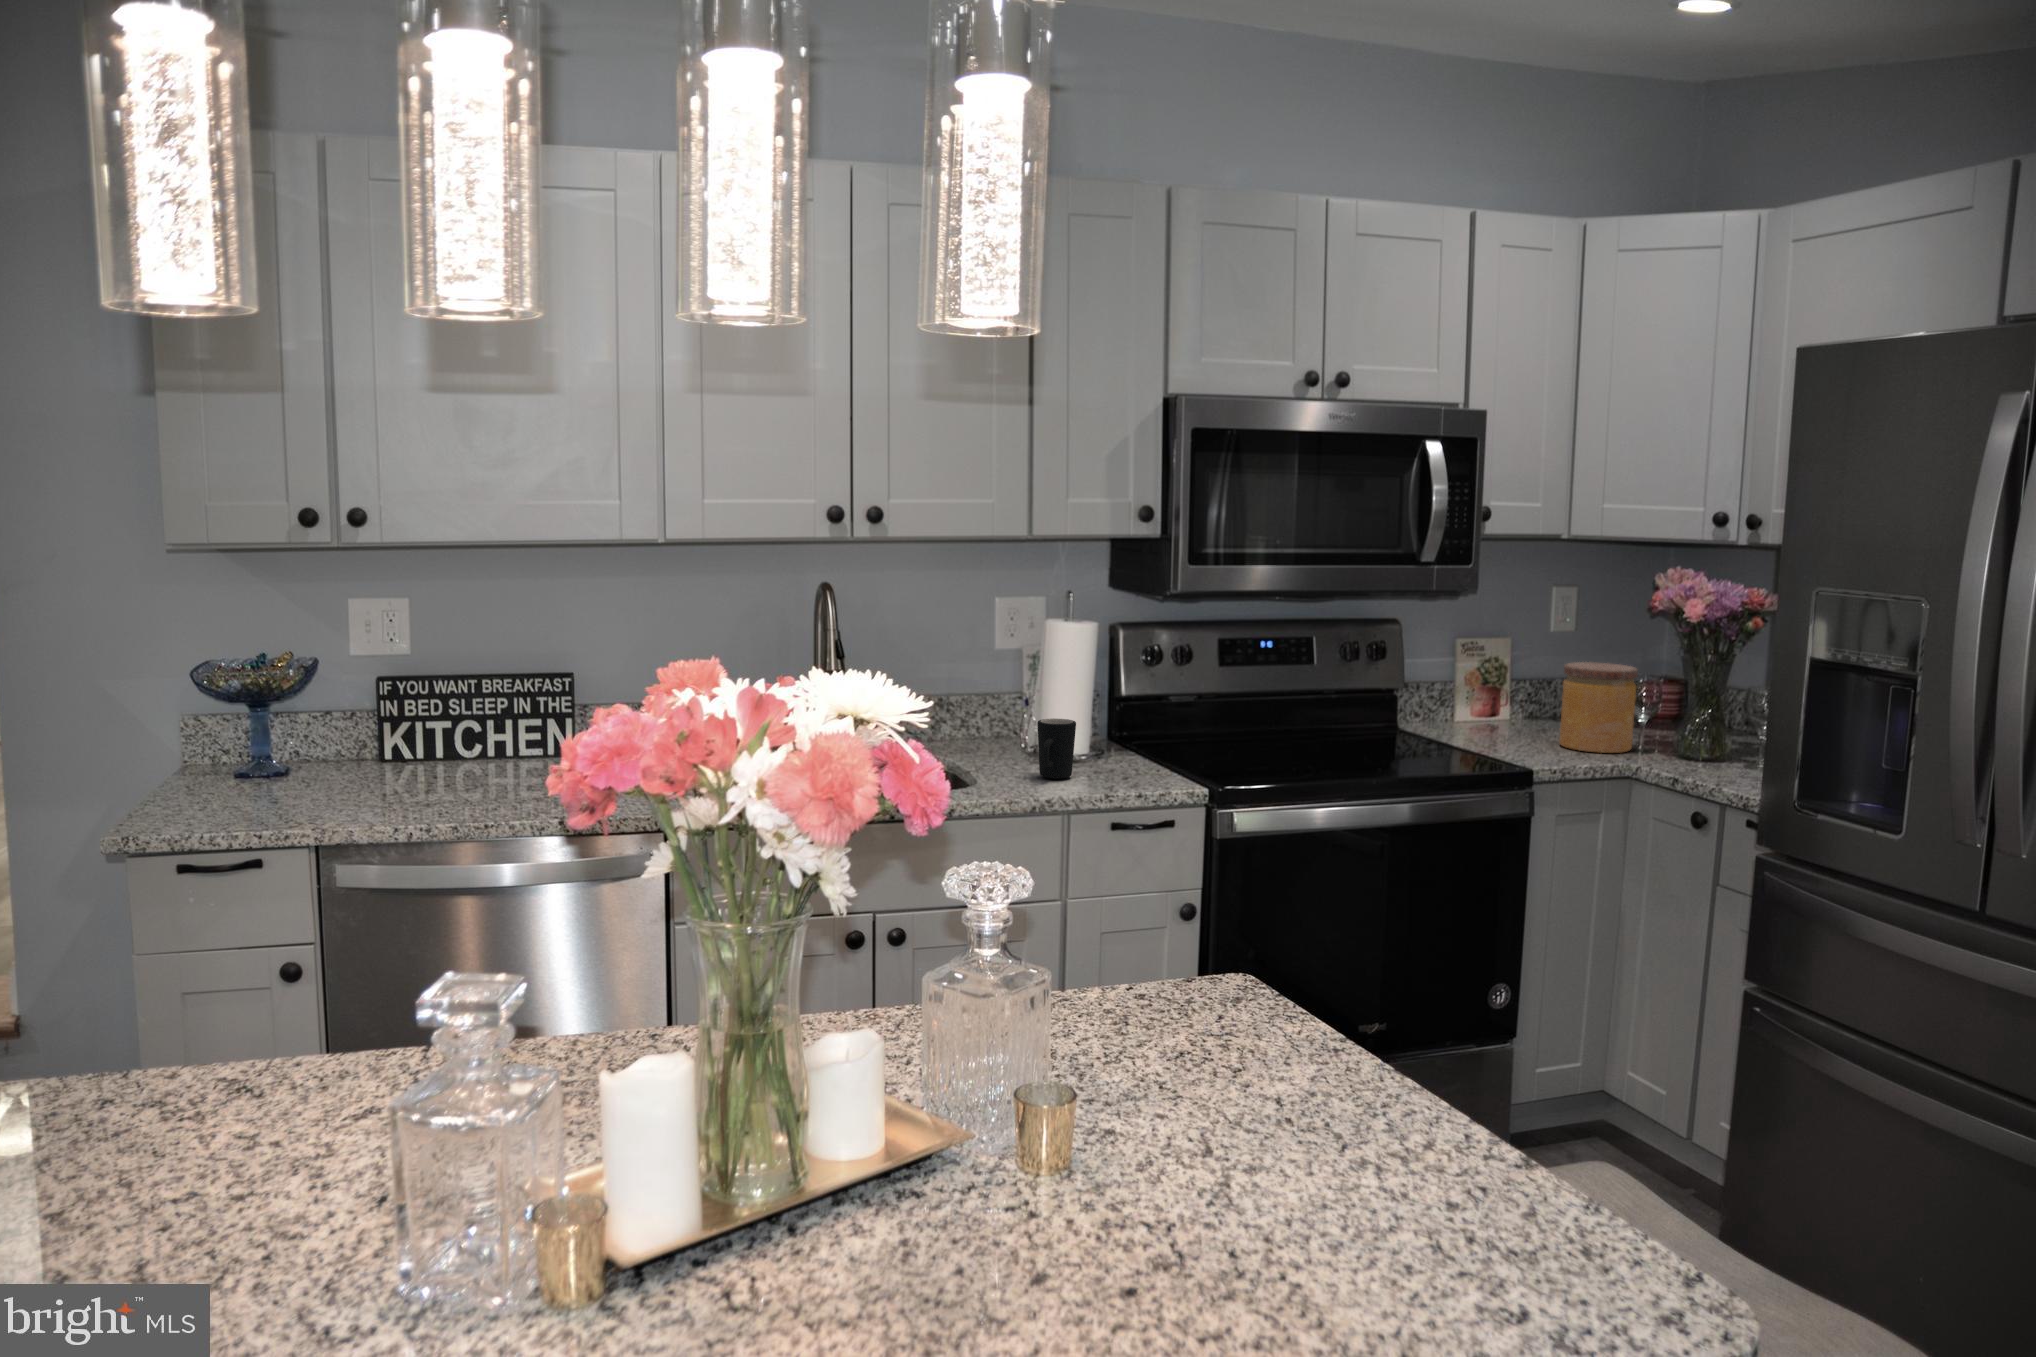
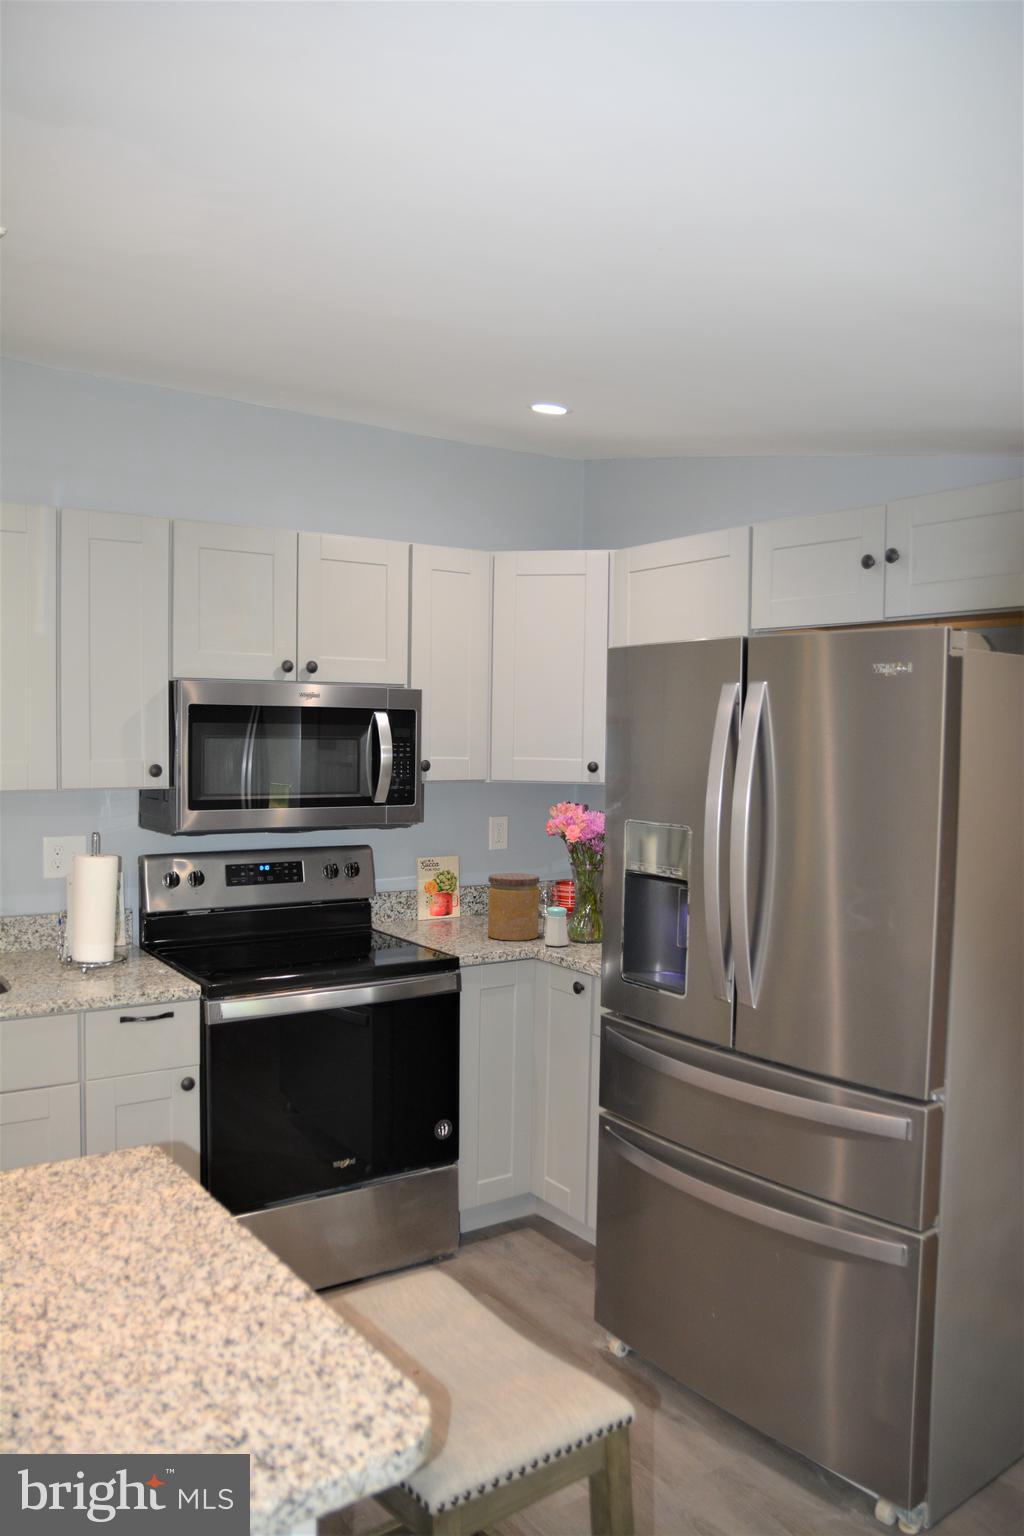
salt shaker: none [1648,710,1684,764] -> present [545,907,568,946]
mug: present [1038,719,1076,779] -> none [61,936,94,985]

